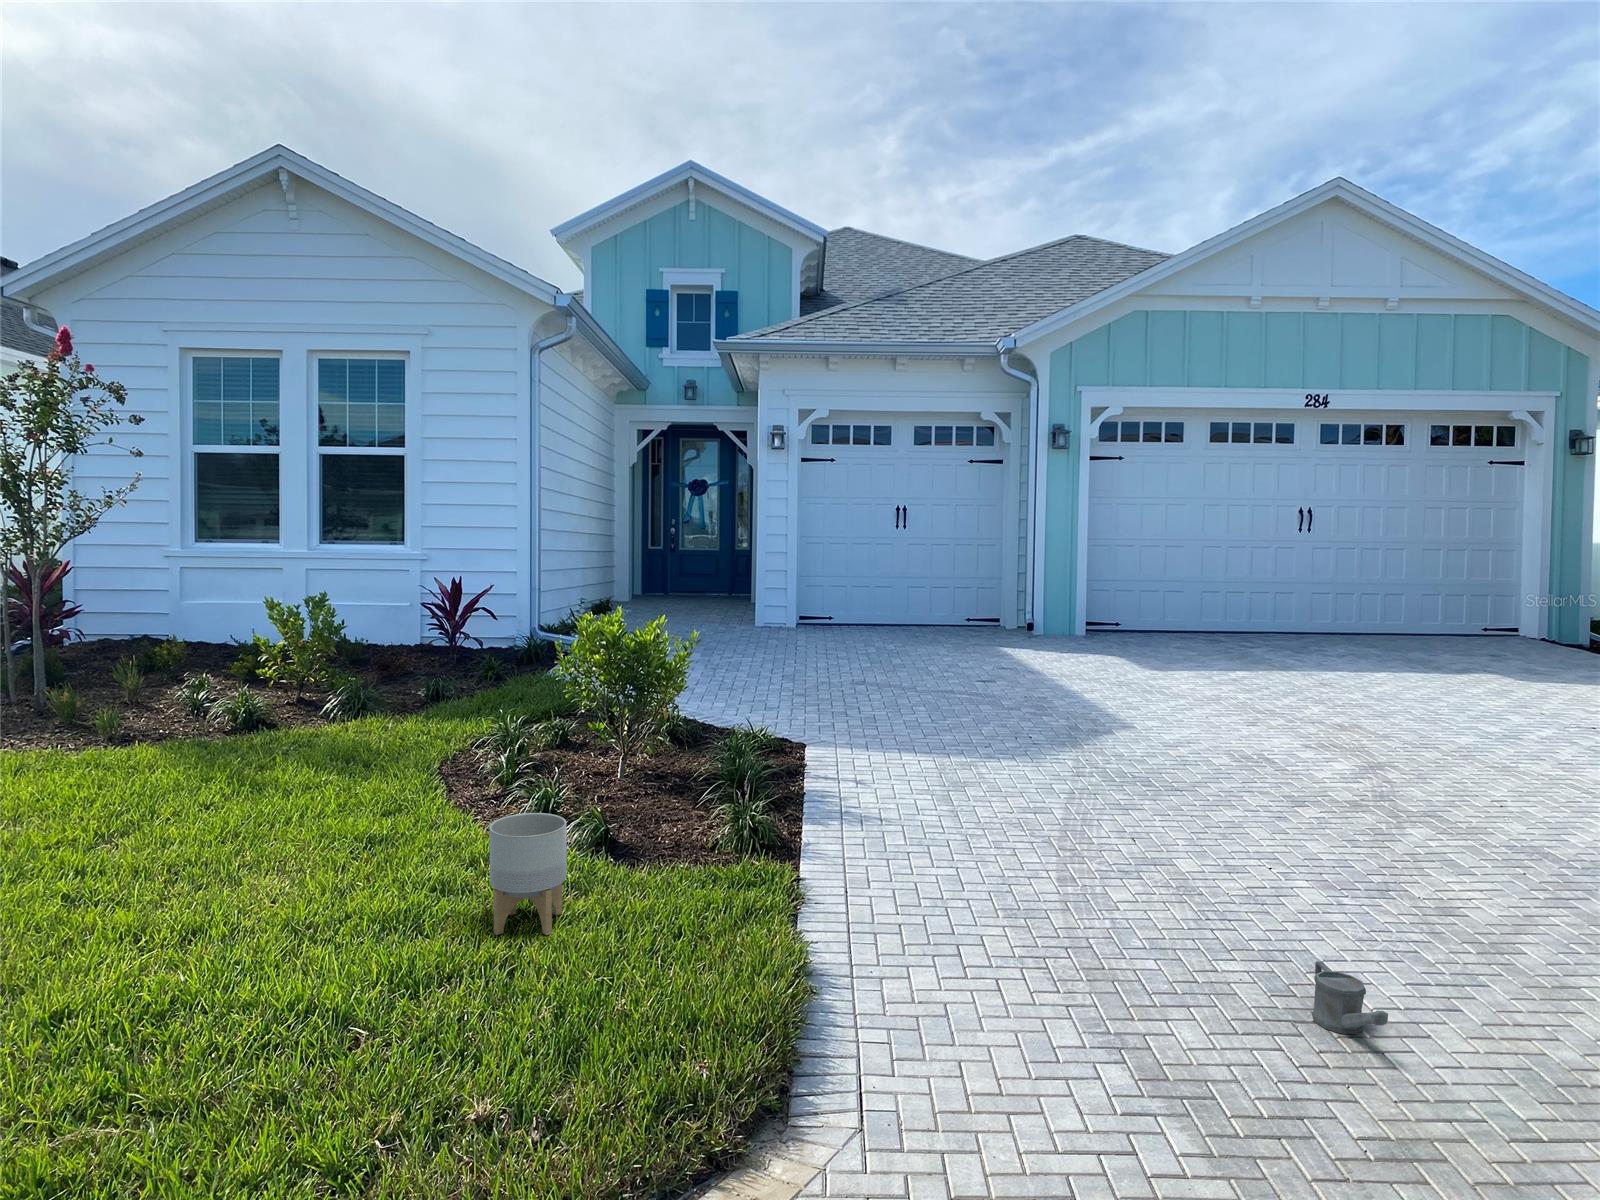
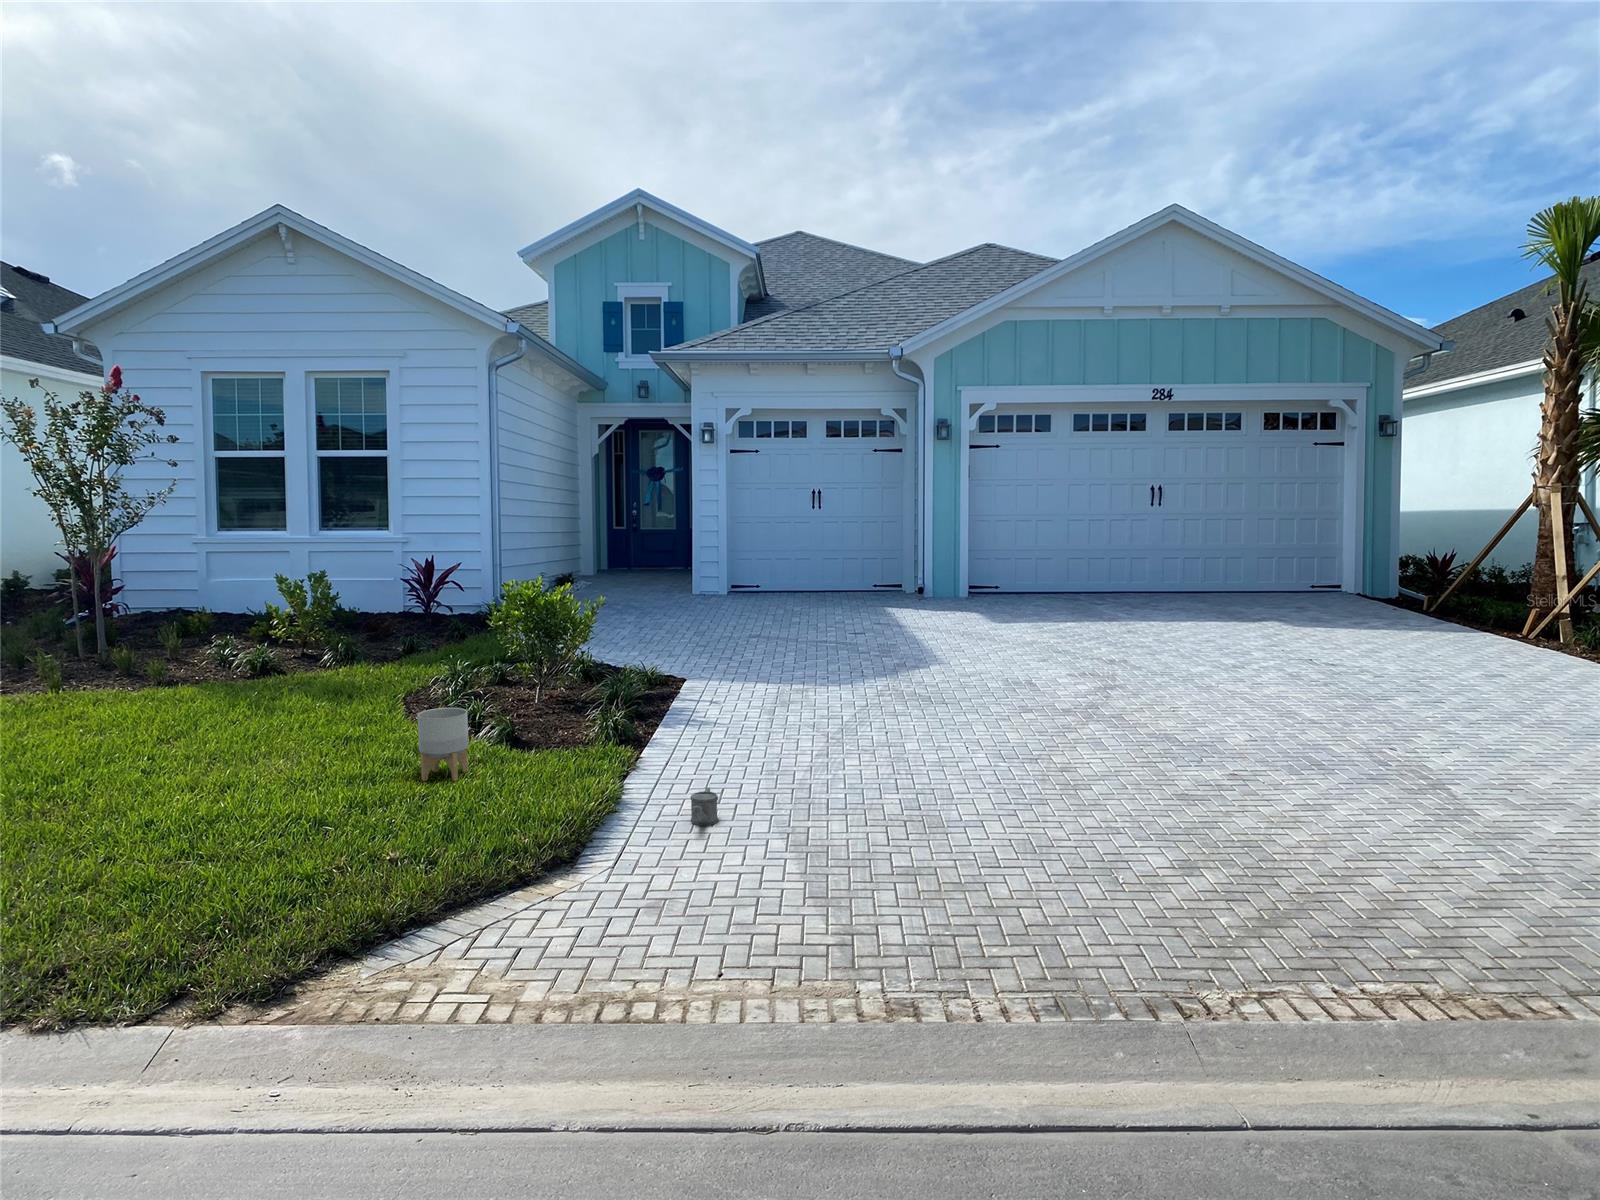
watering can: present [1312,961,1388,1034] -> present [691,787,718,826]

